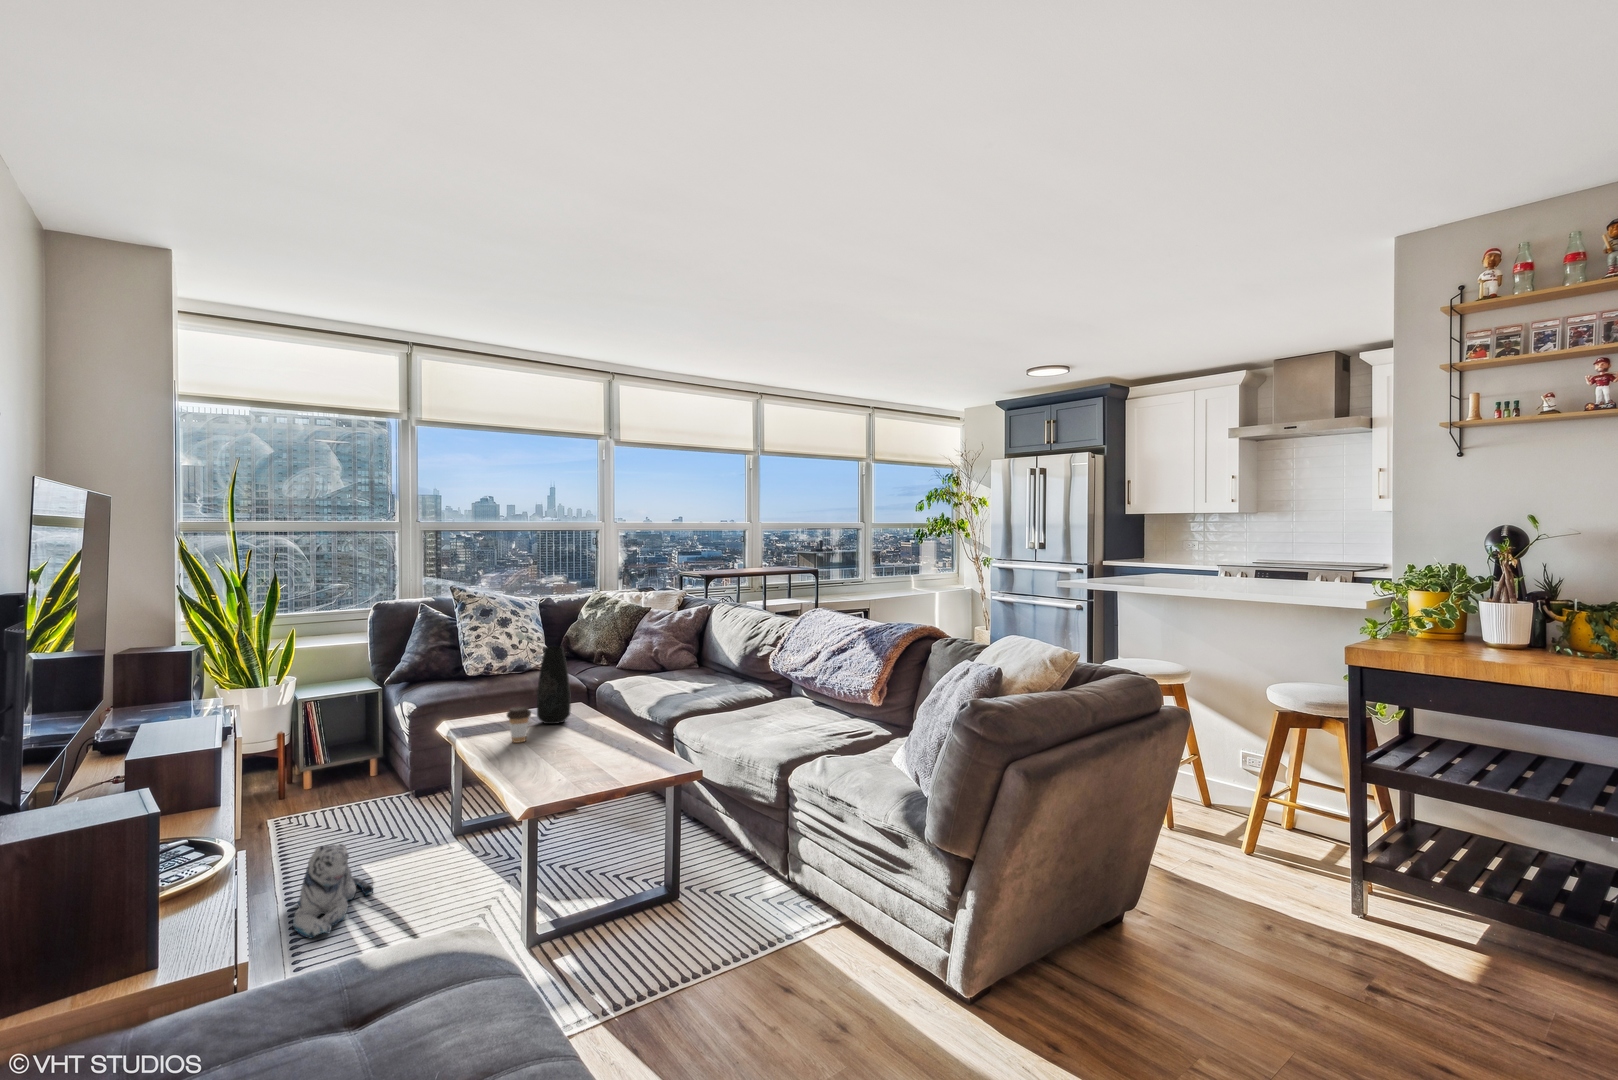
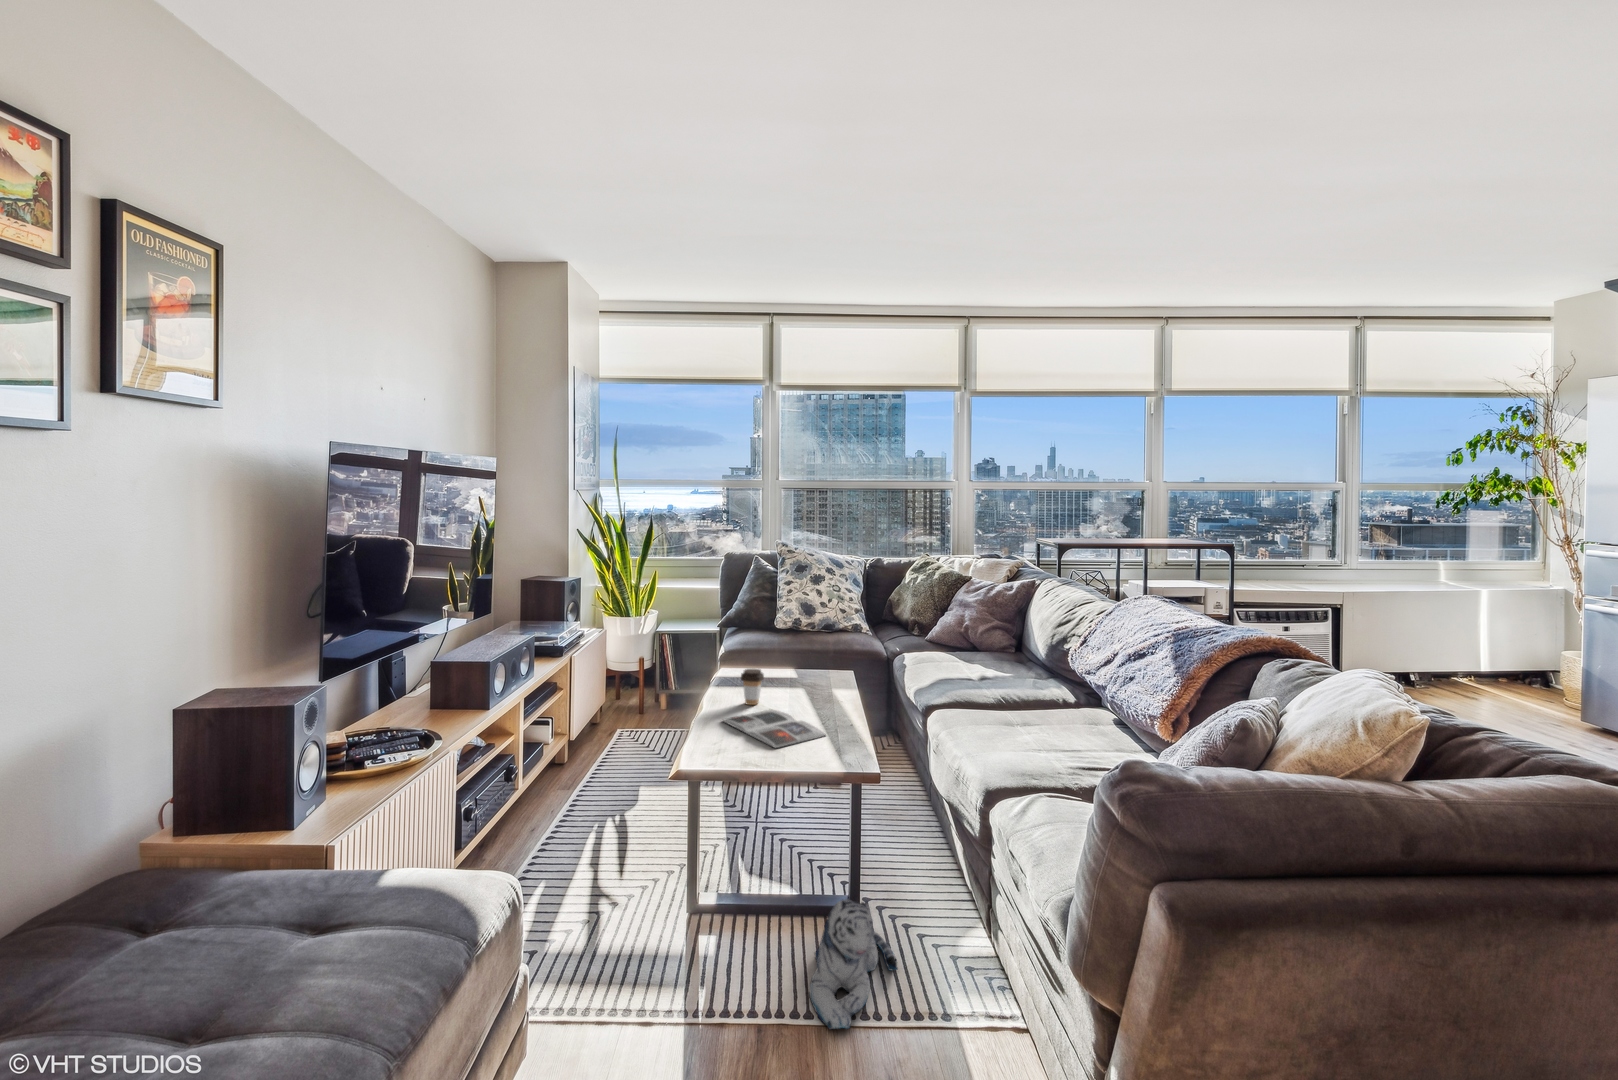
vase: present [537,646,571,724] -> none [787,611,820,691]
magazine: none [507,741,621,769] -> present [722,709,826,748]
plush toy: present [292,844,373,938] -> present [809,900,897,1029]

